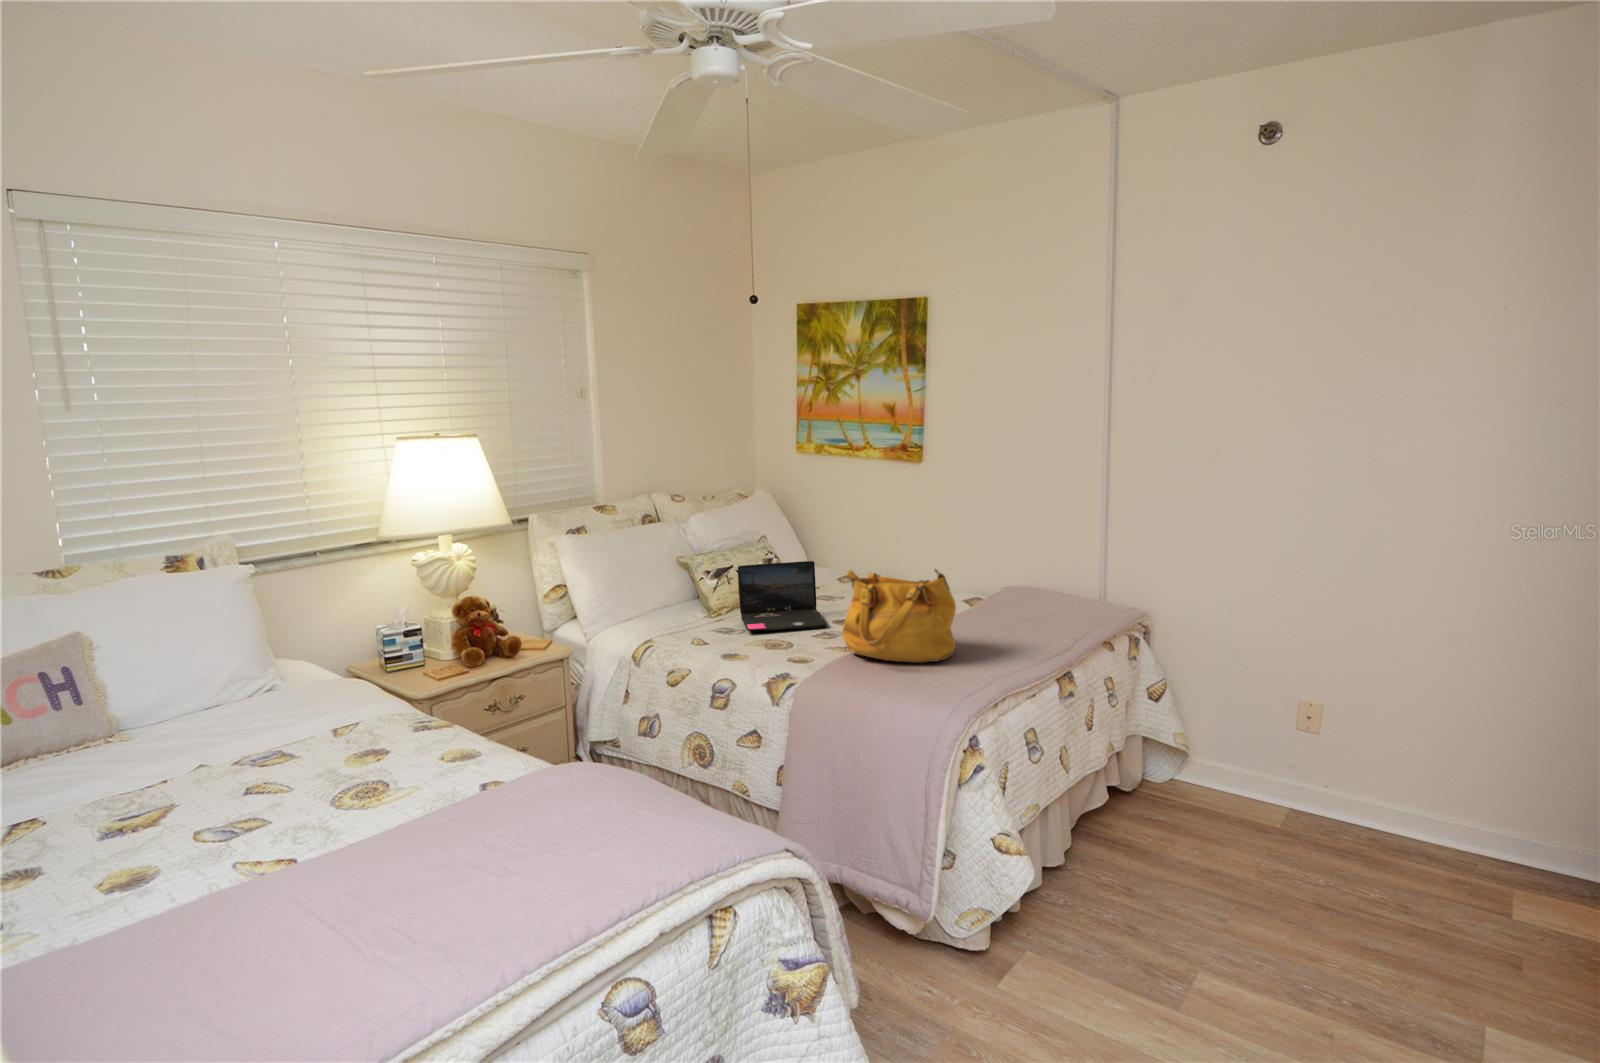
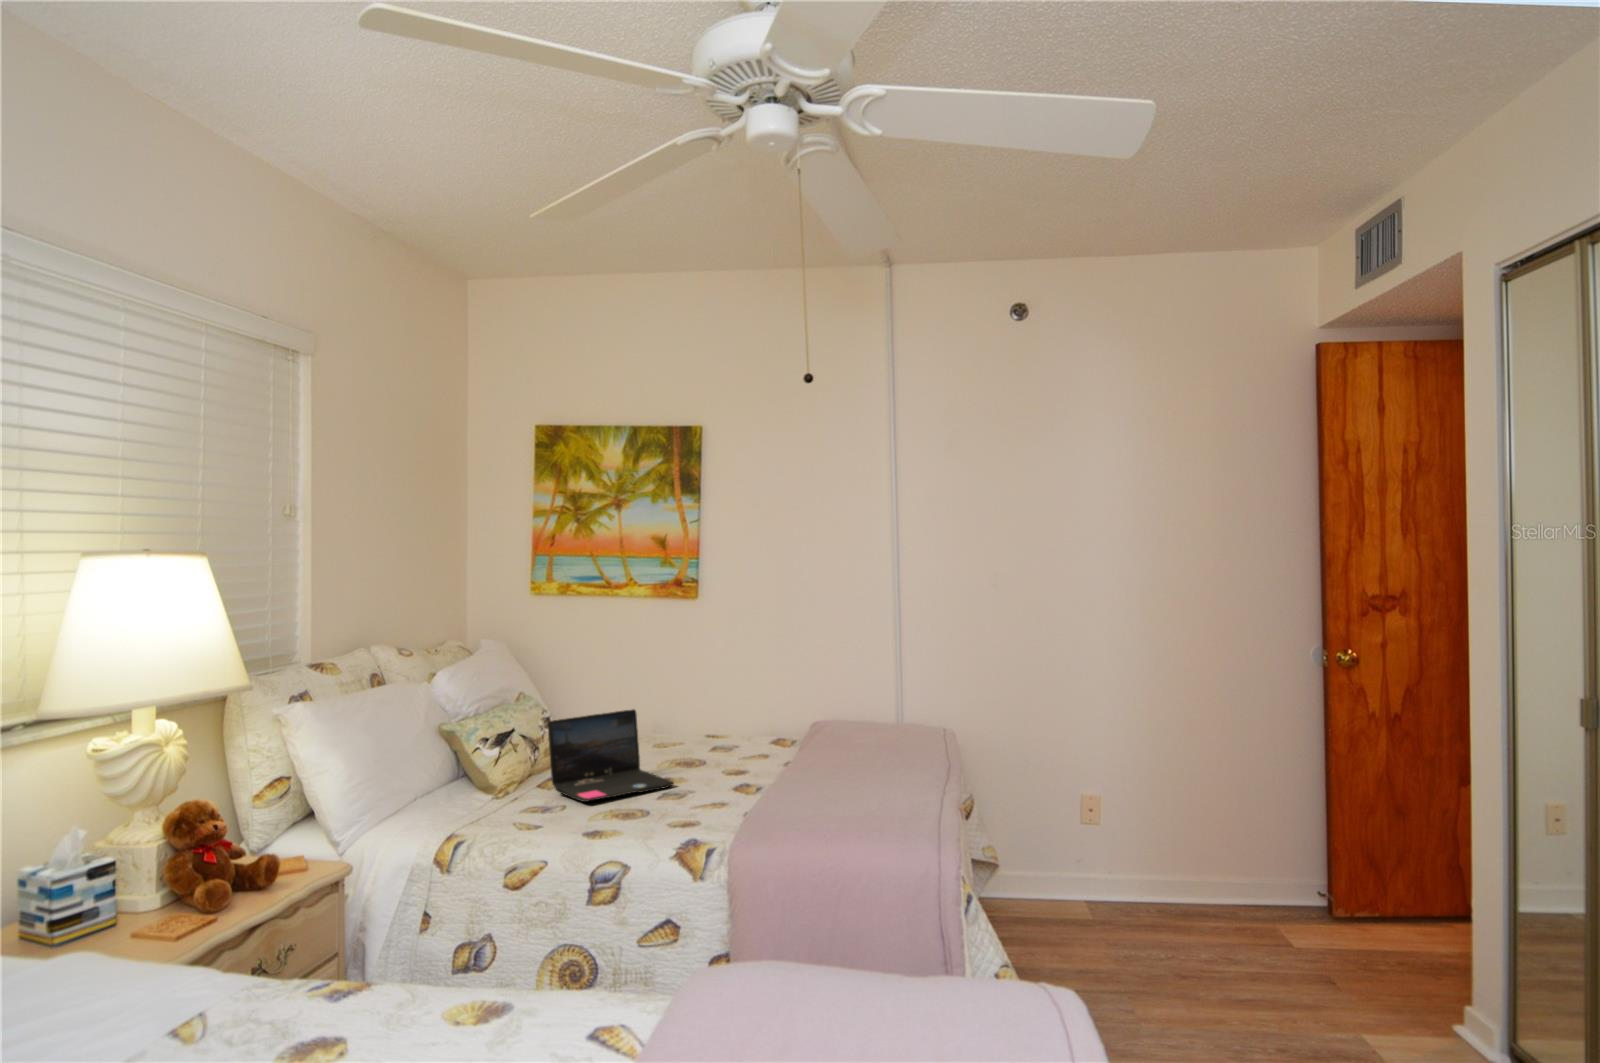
handbag: present [842,569,956,663] -> none [732,694,864,807]

